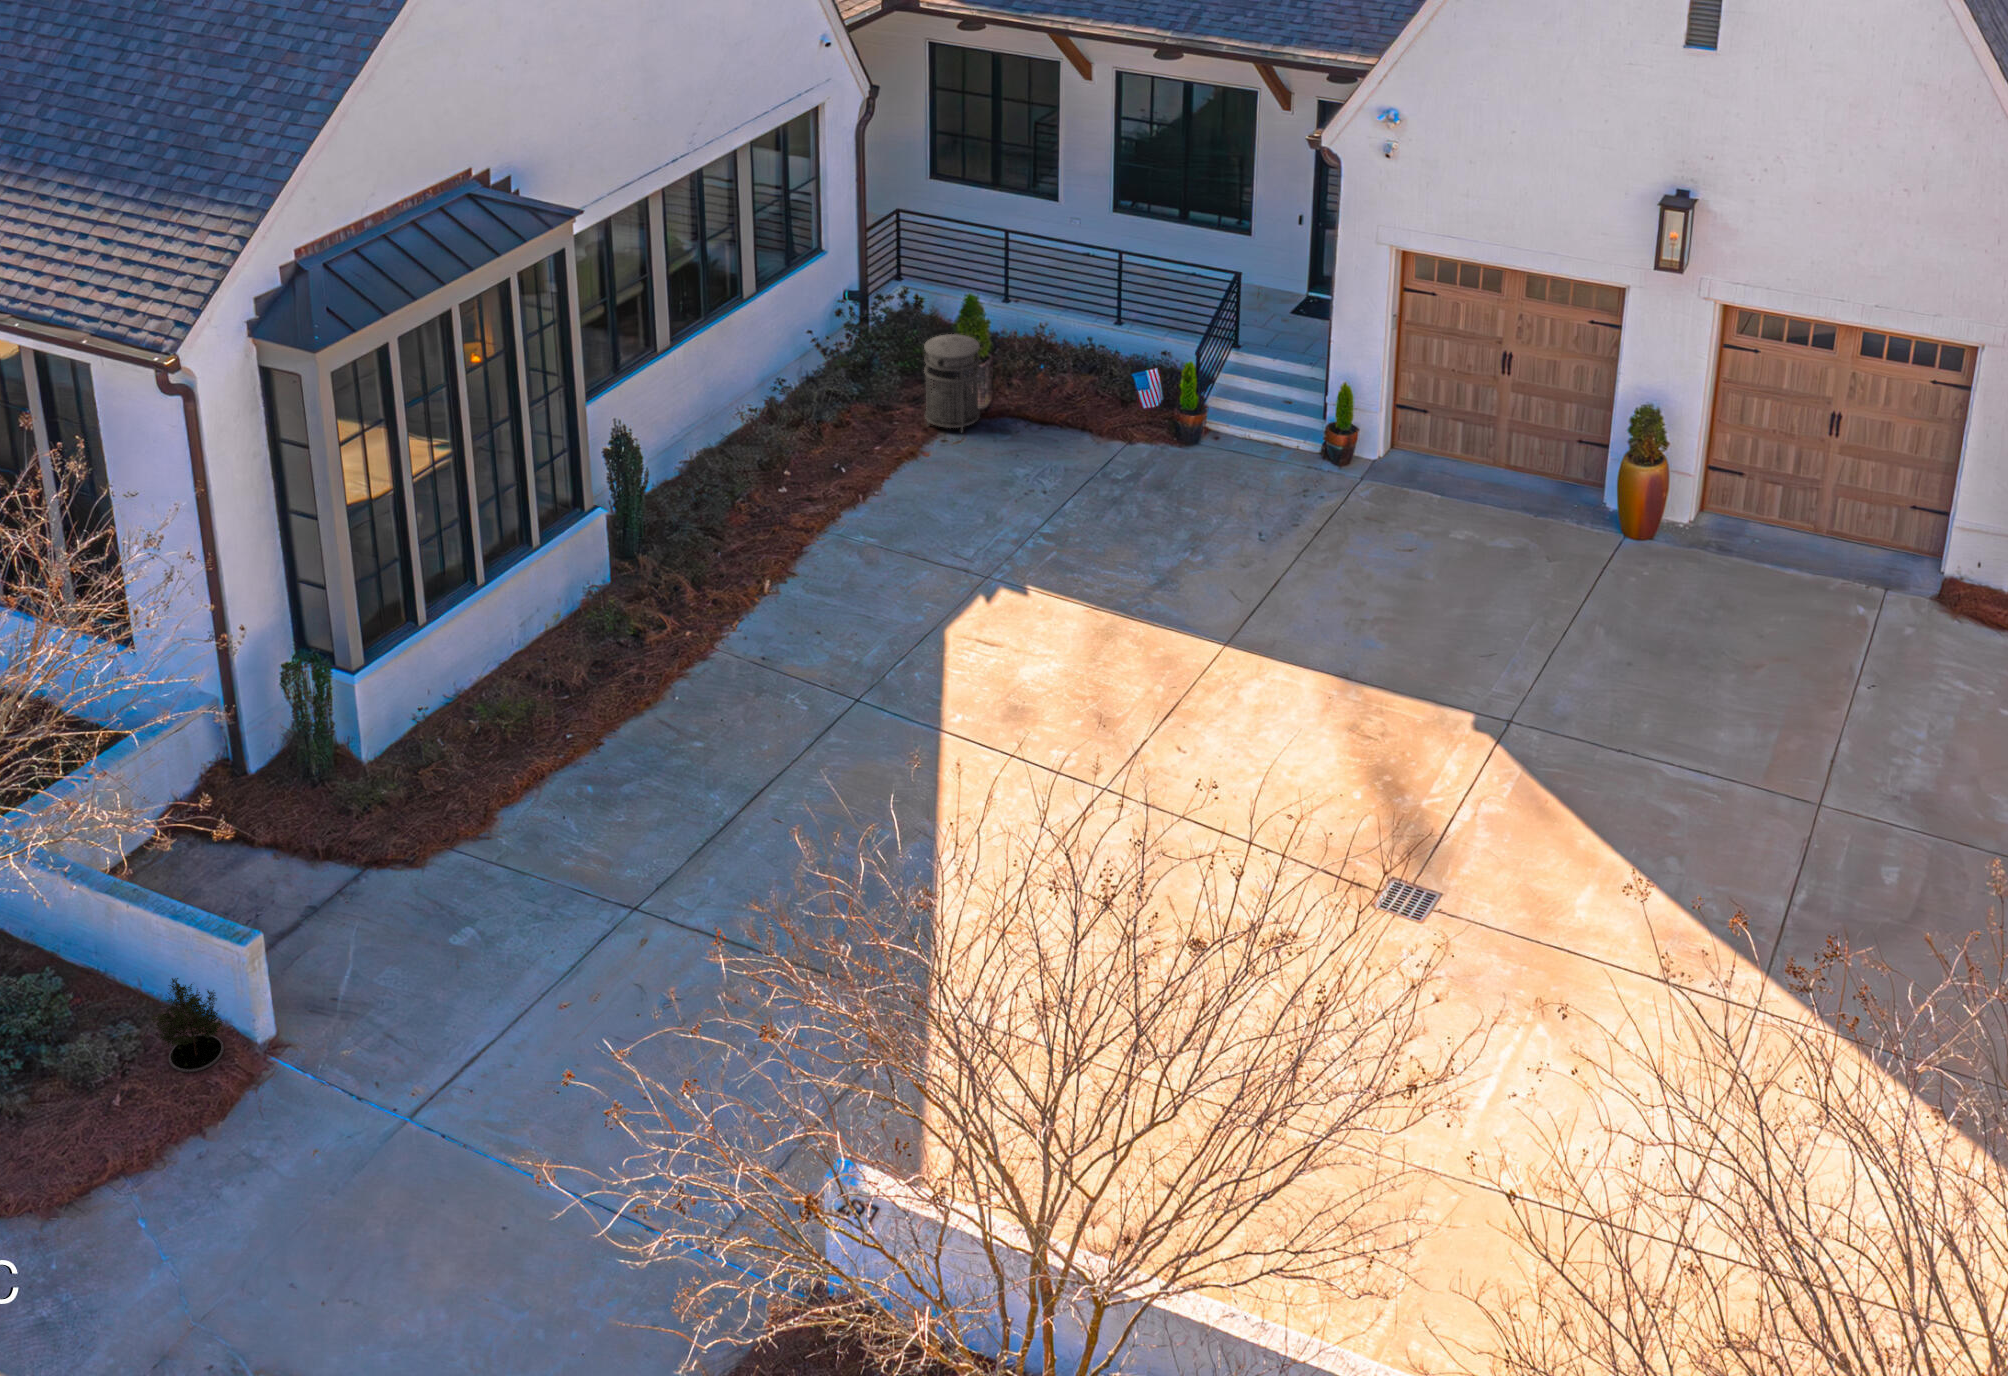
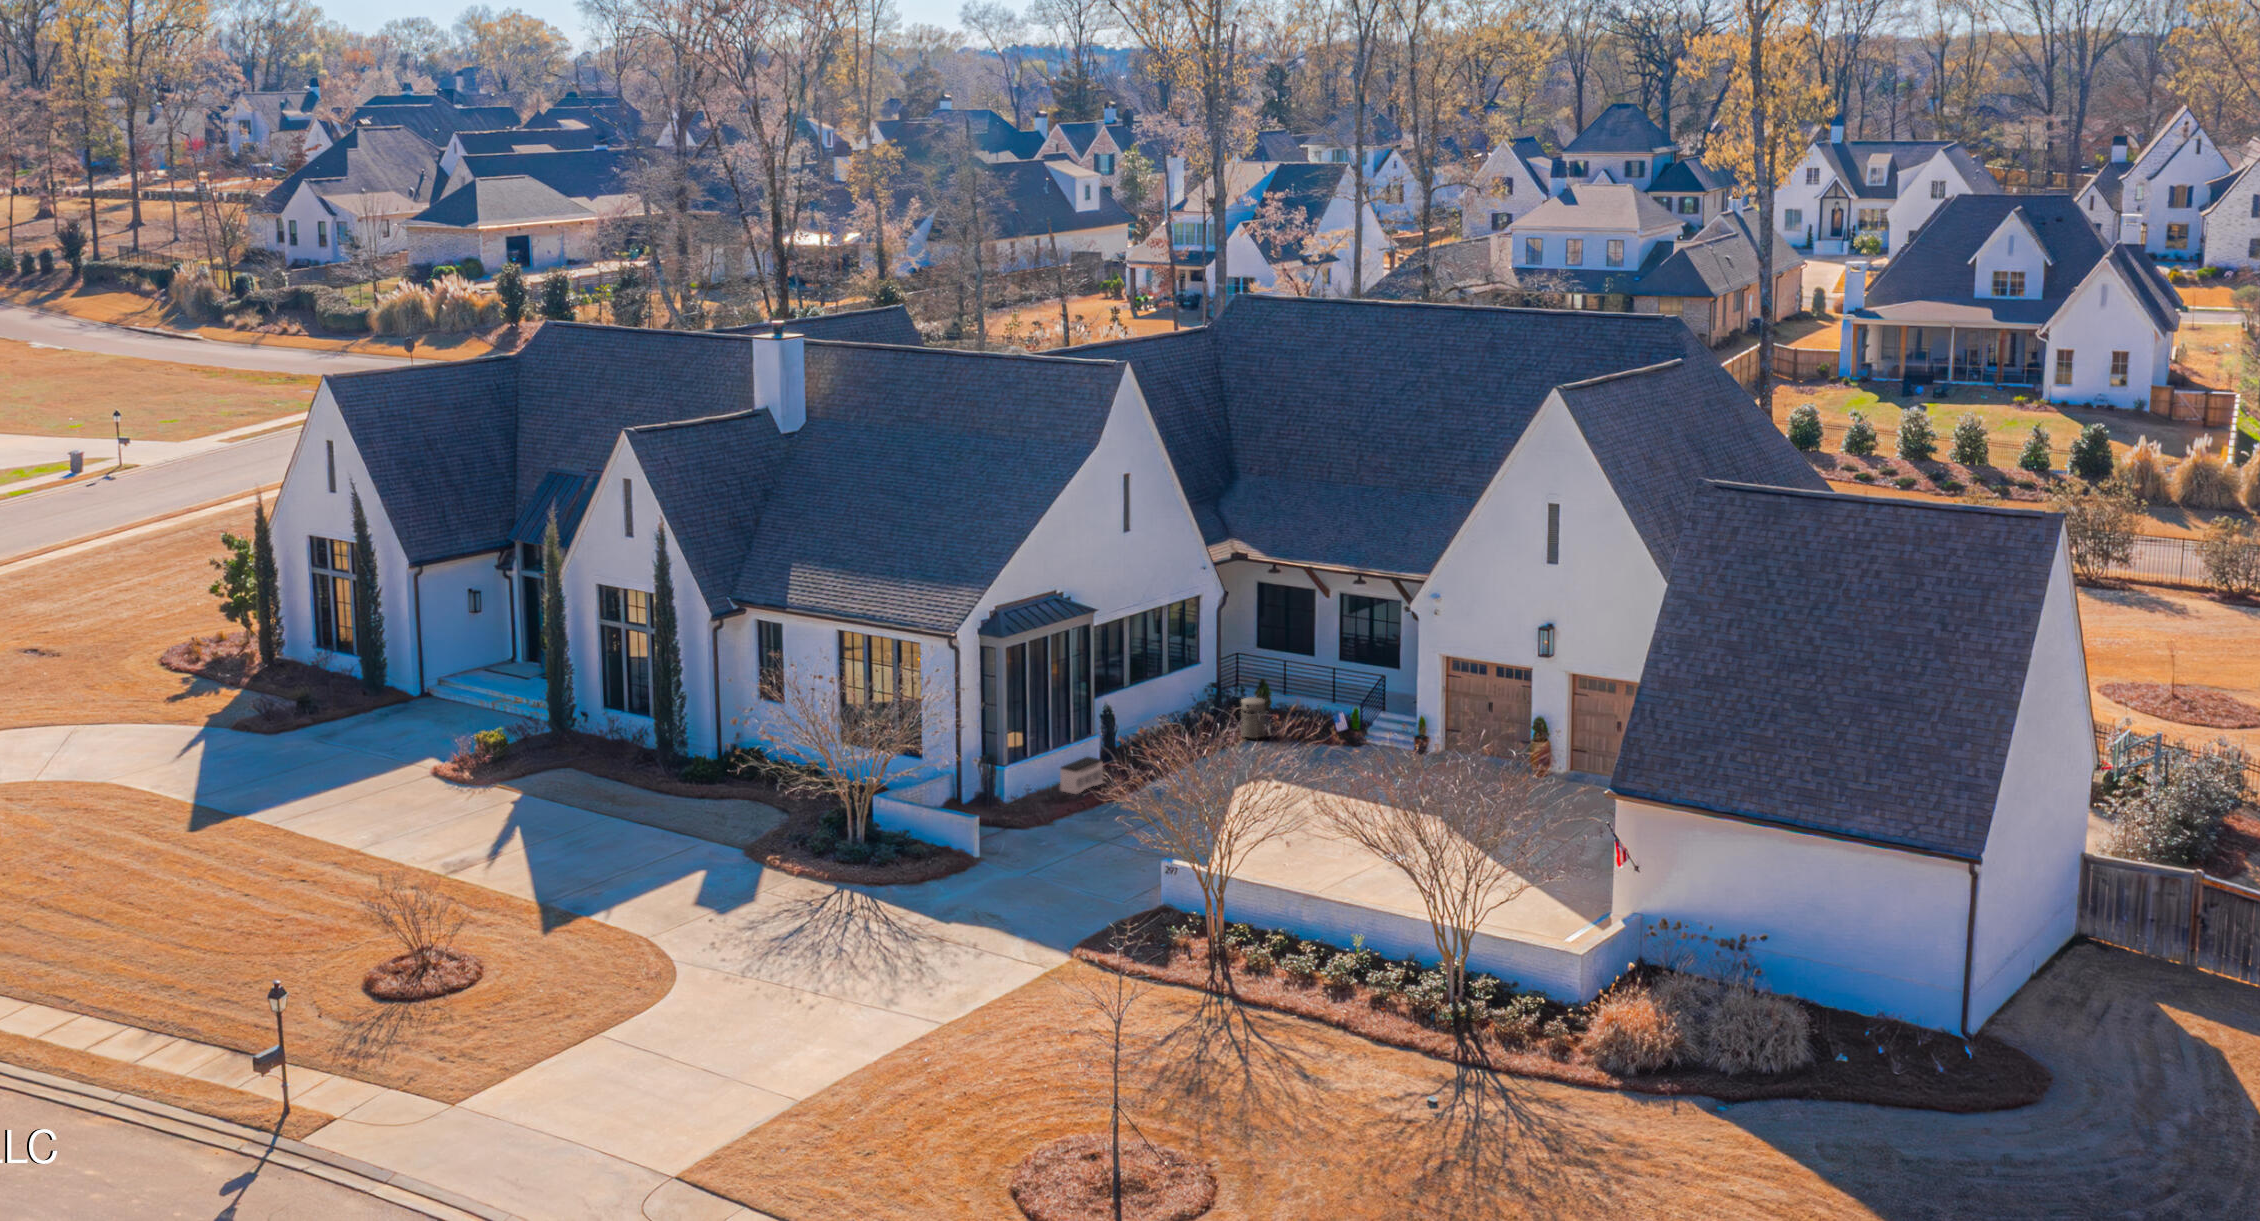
bench: none [510,565,619,680] -> present [1060,757,1103,794]
potted tree: present [151,978,224,1073] -> none [936,830,960,867]

